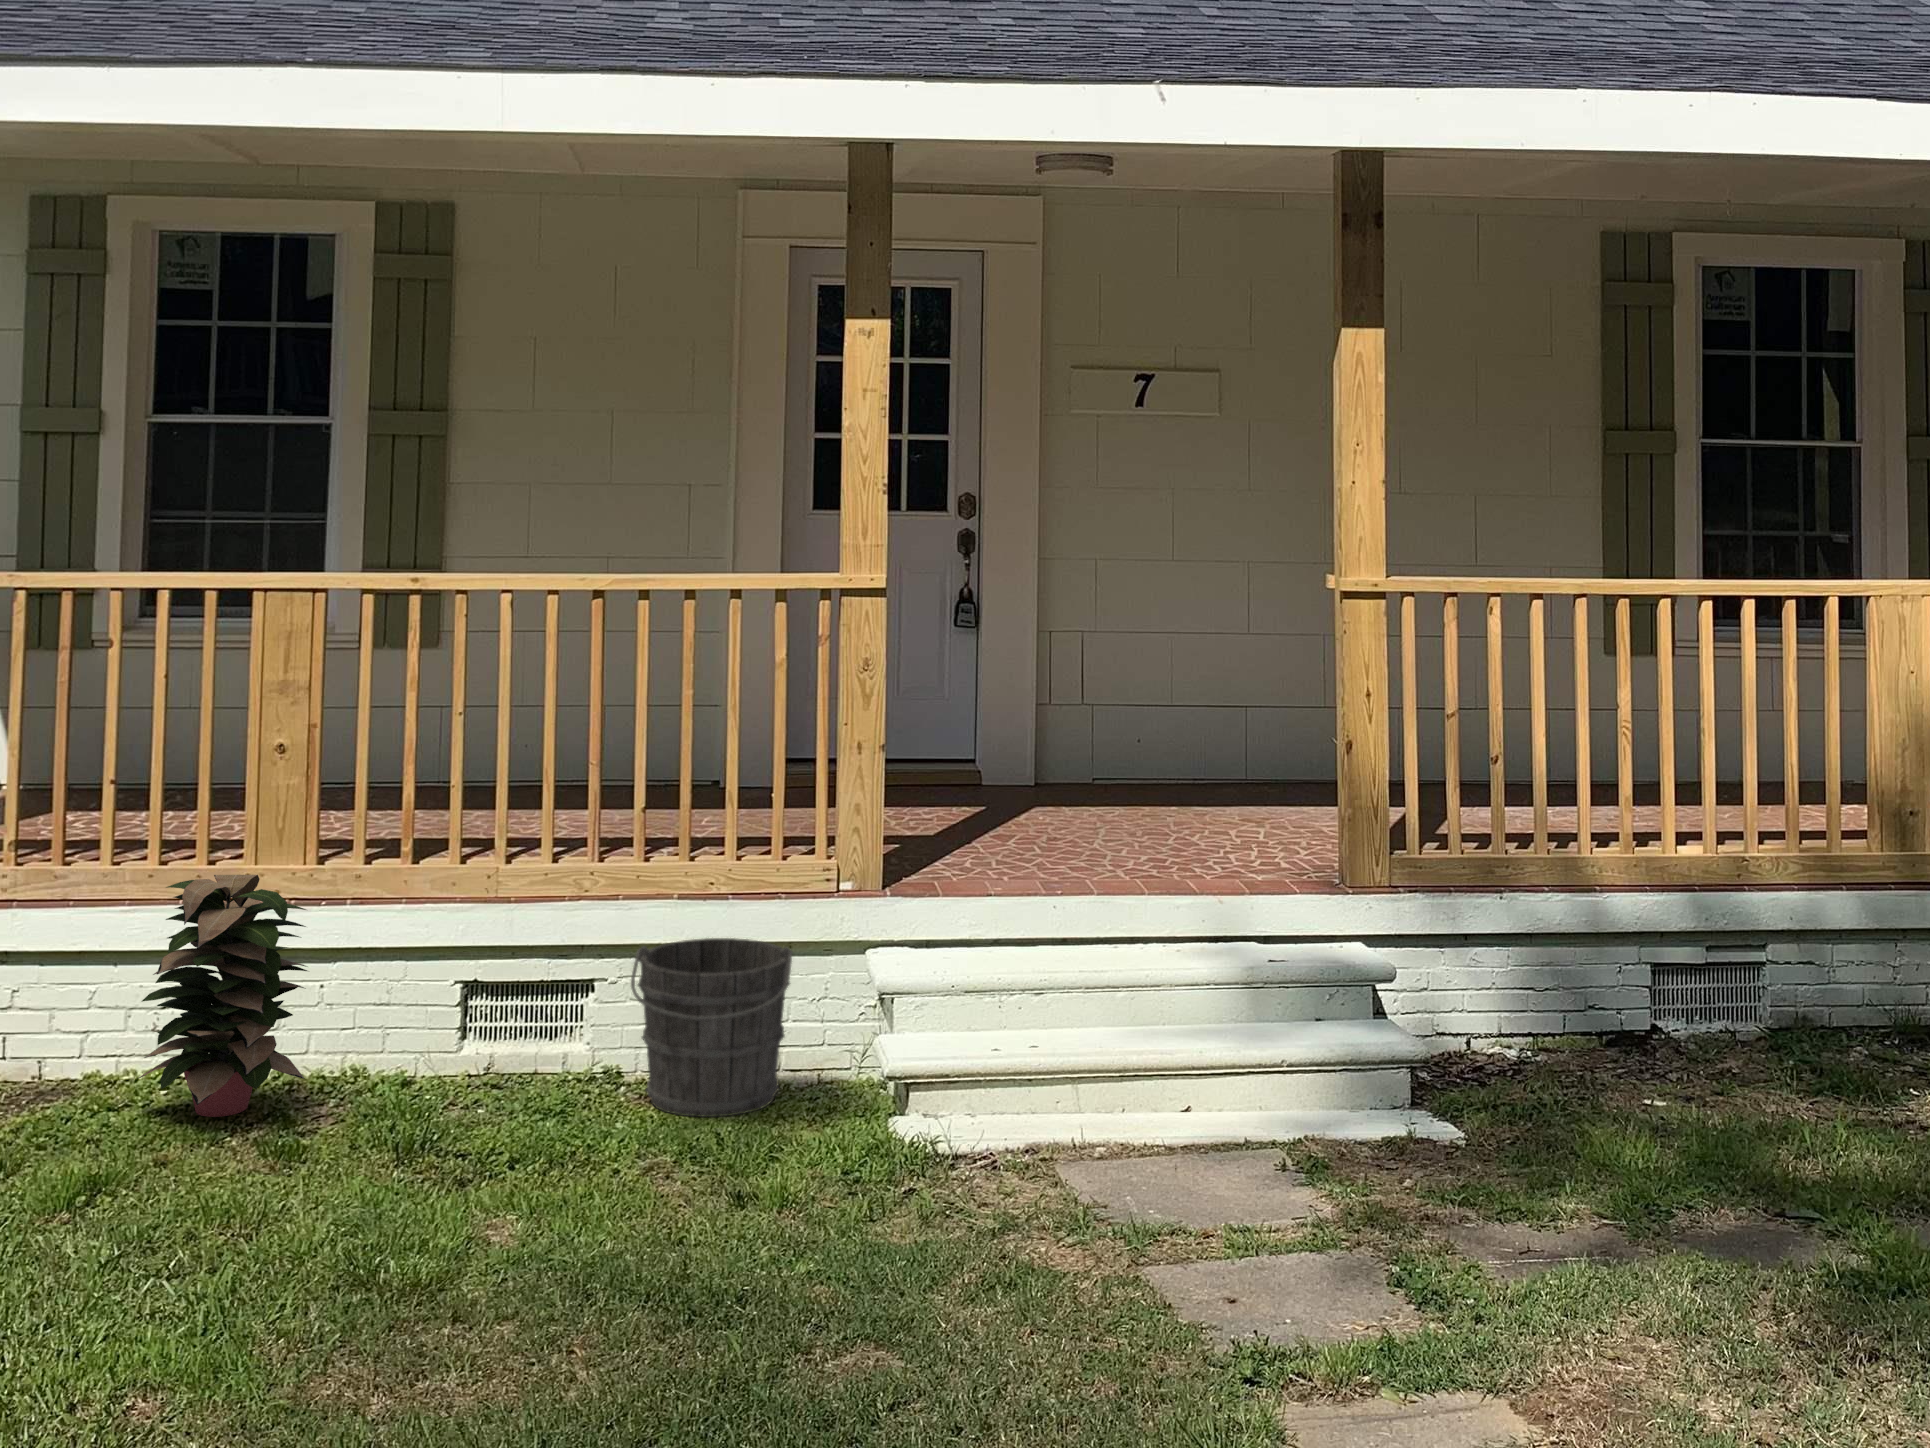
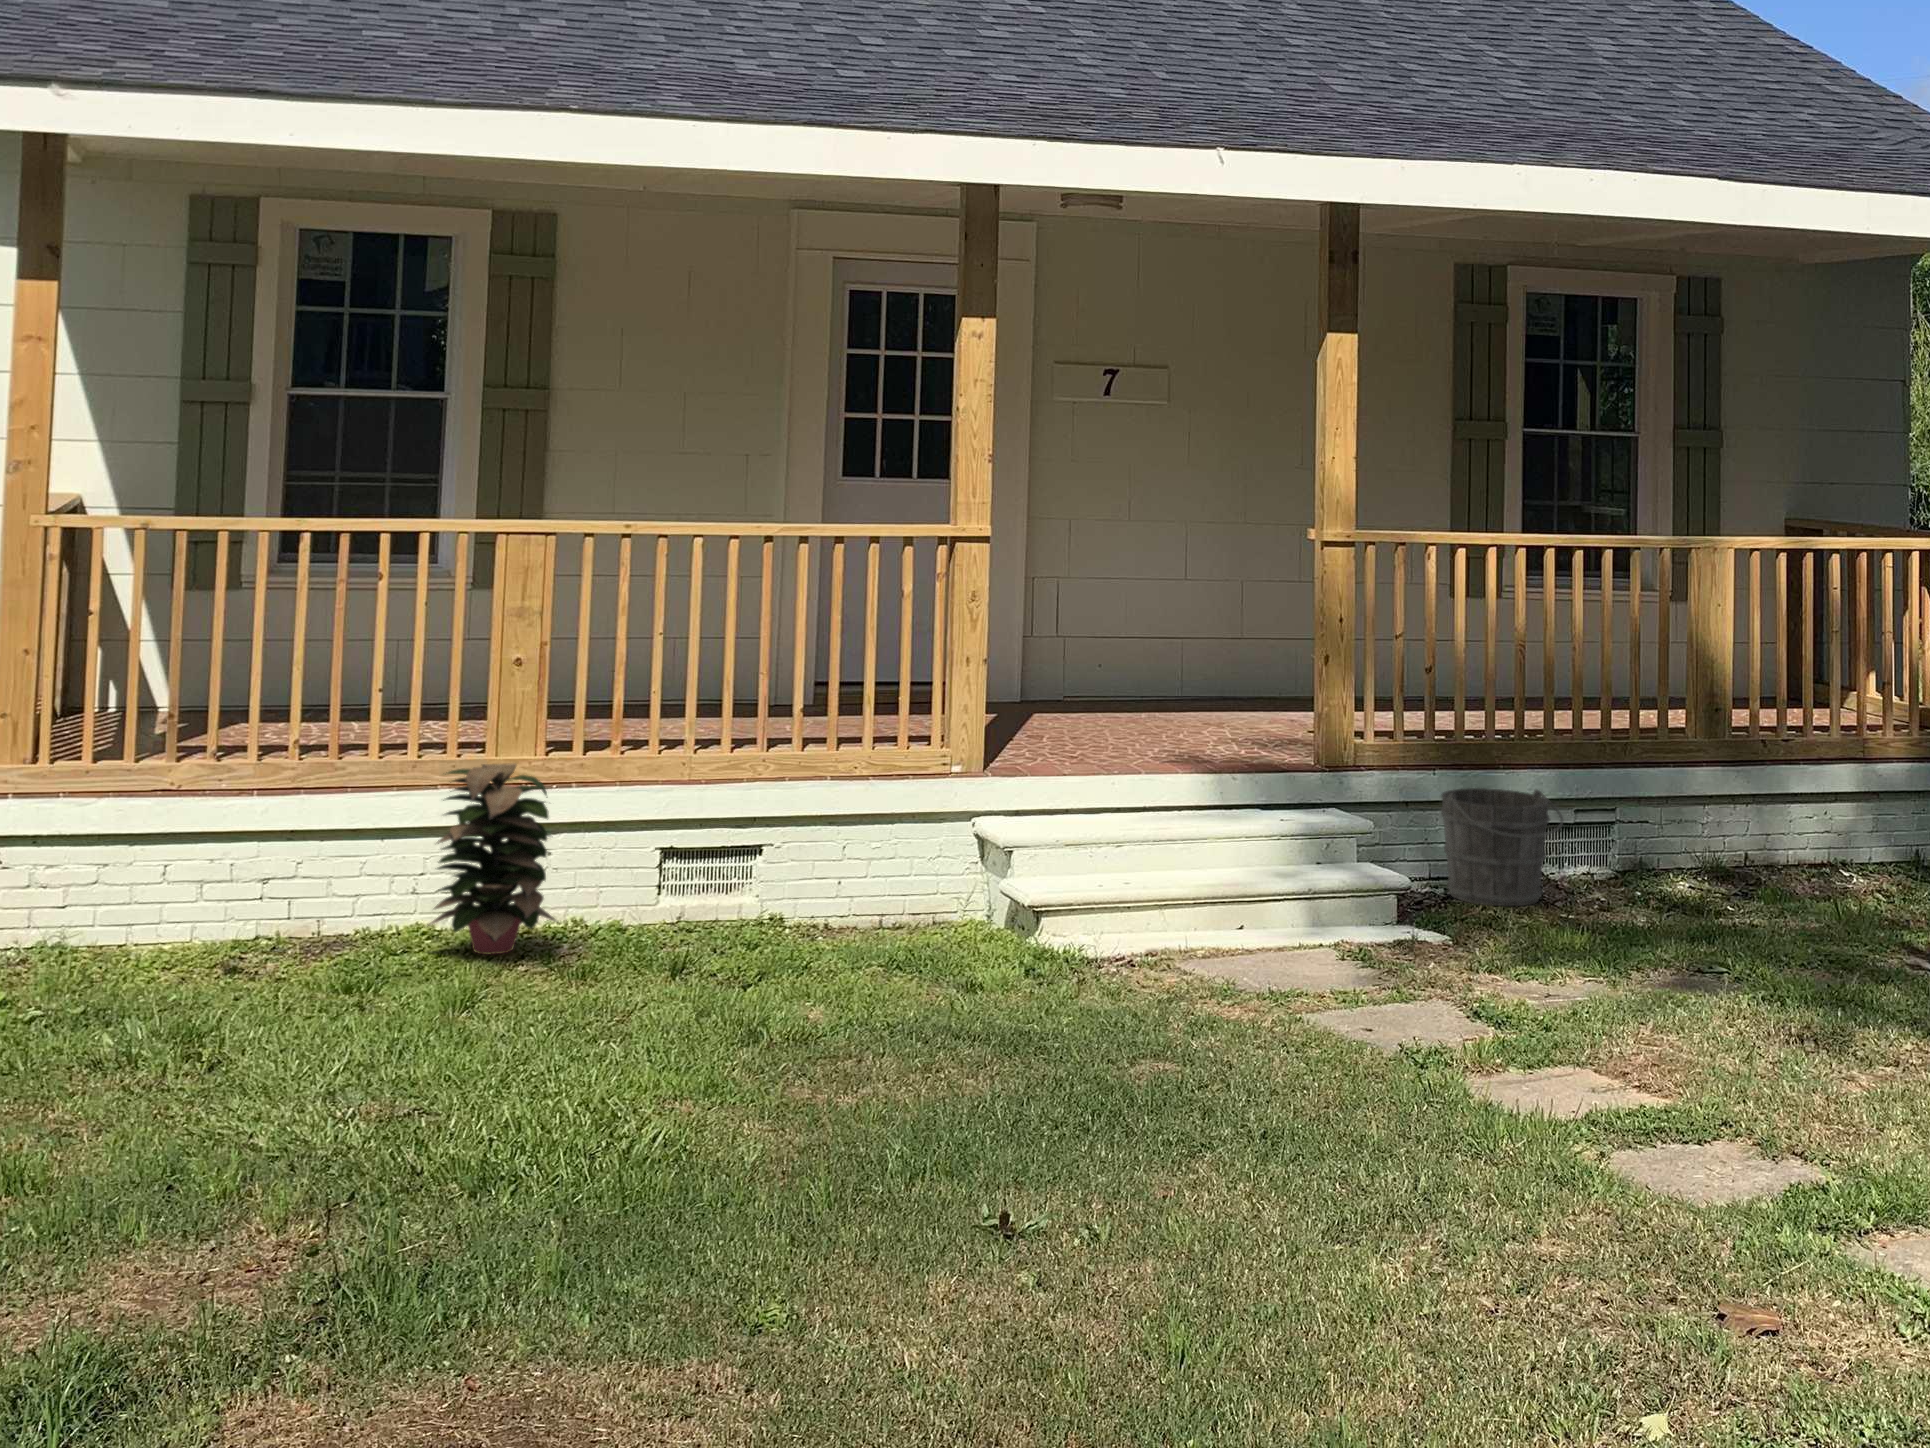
bucket: present [631,938,792,1117] -> present [1441,788,1563,906]

